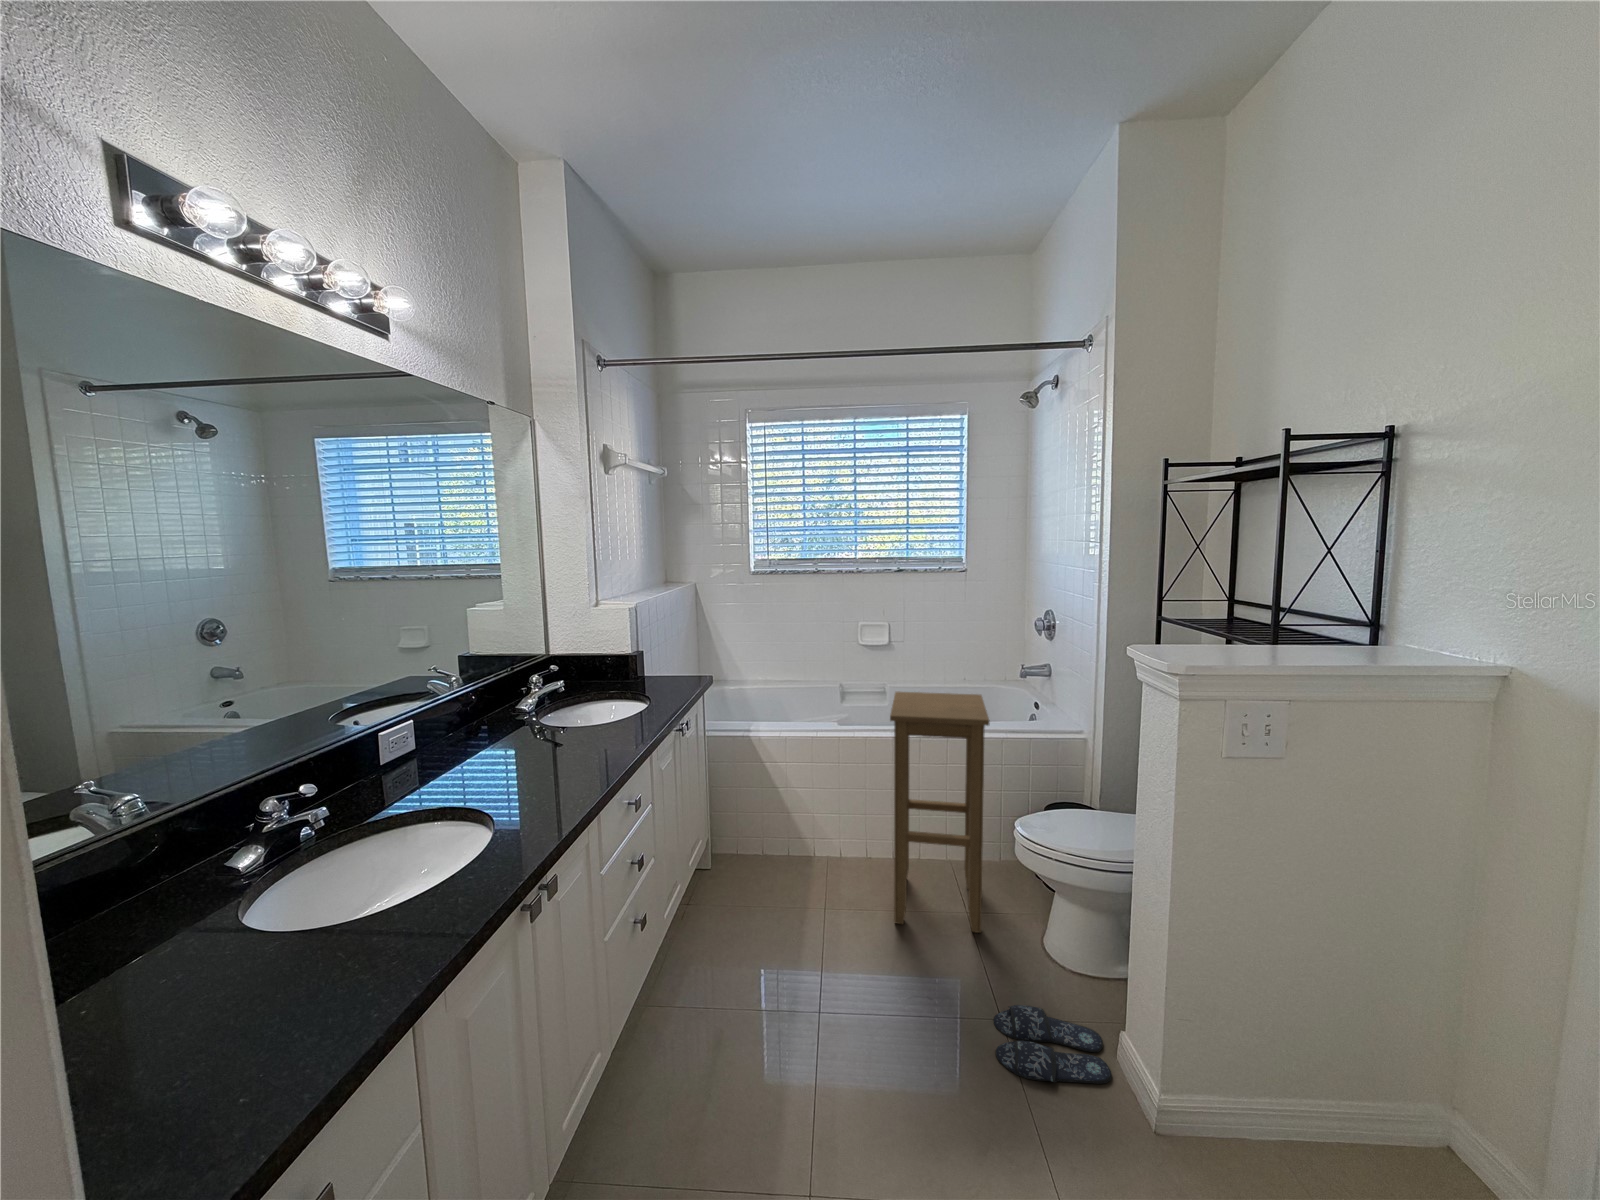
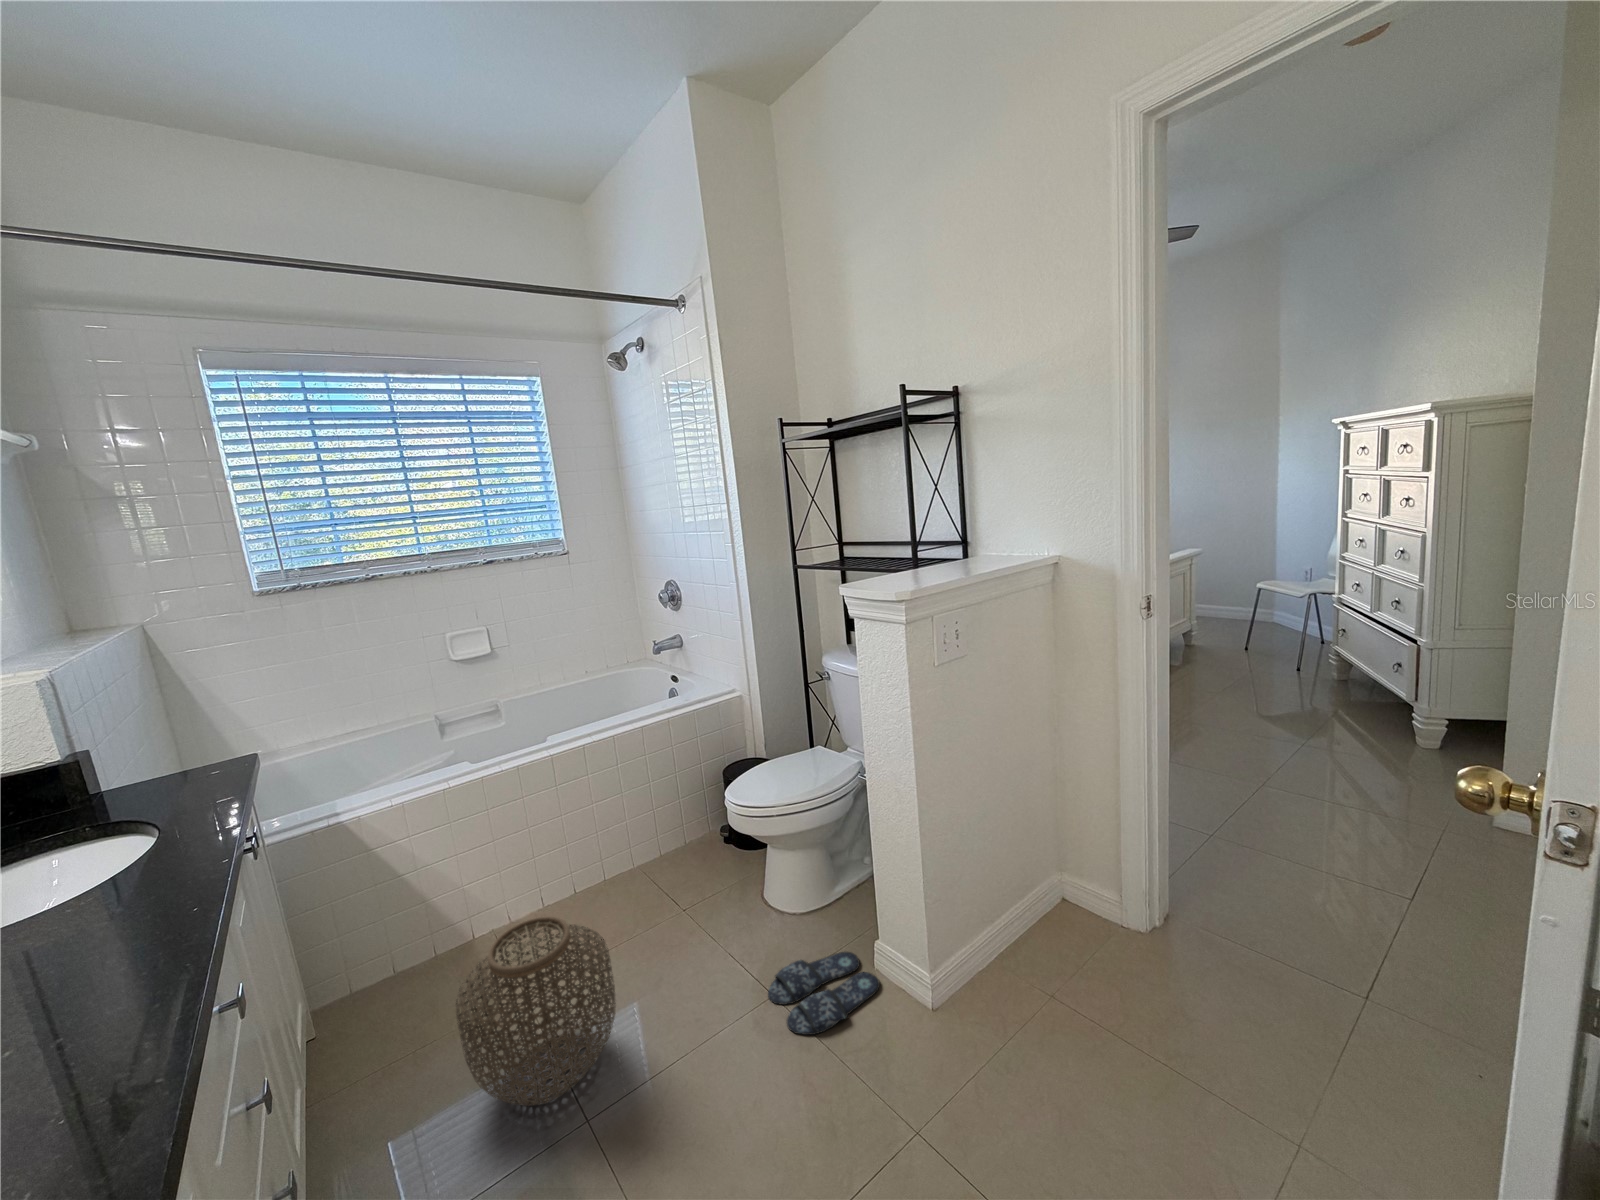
stool: present [890,692,990,933] -> none [557,676,711,963]
woven basket: none [760,847,868,984] -> present [456,916,616,1105]

